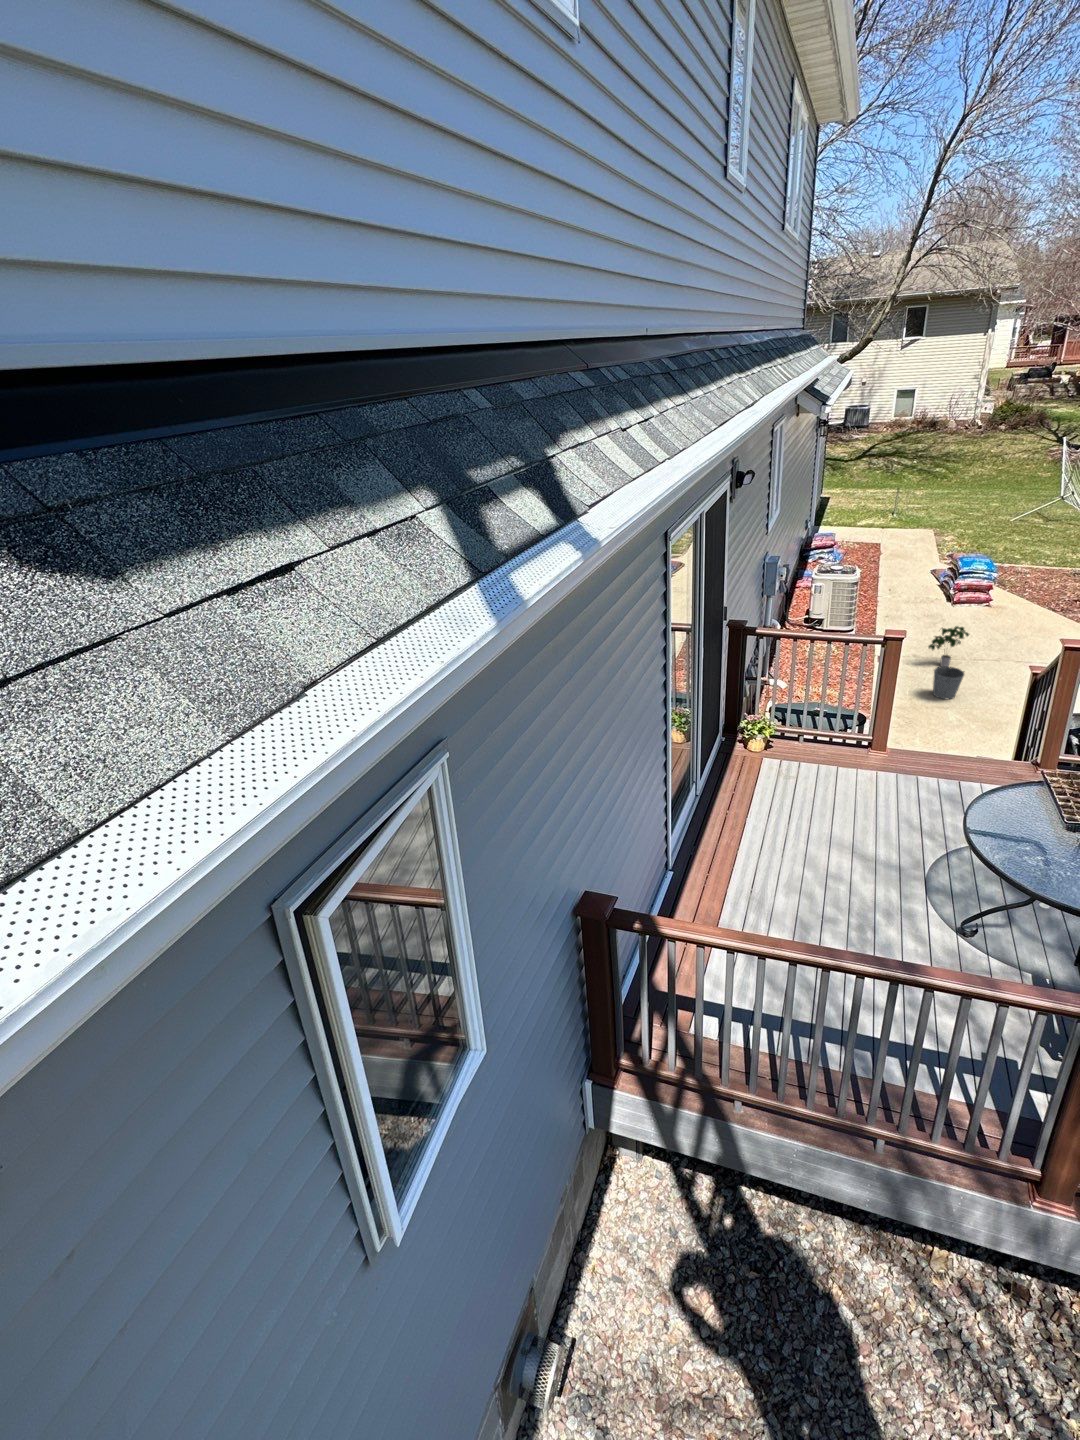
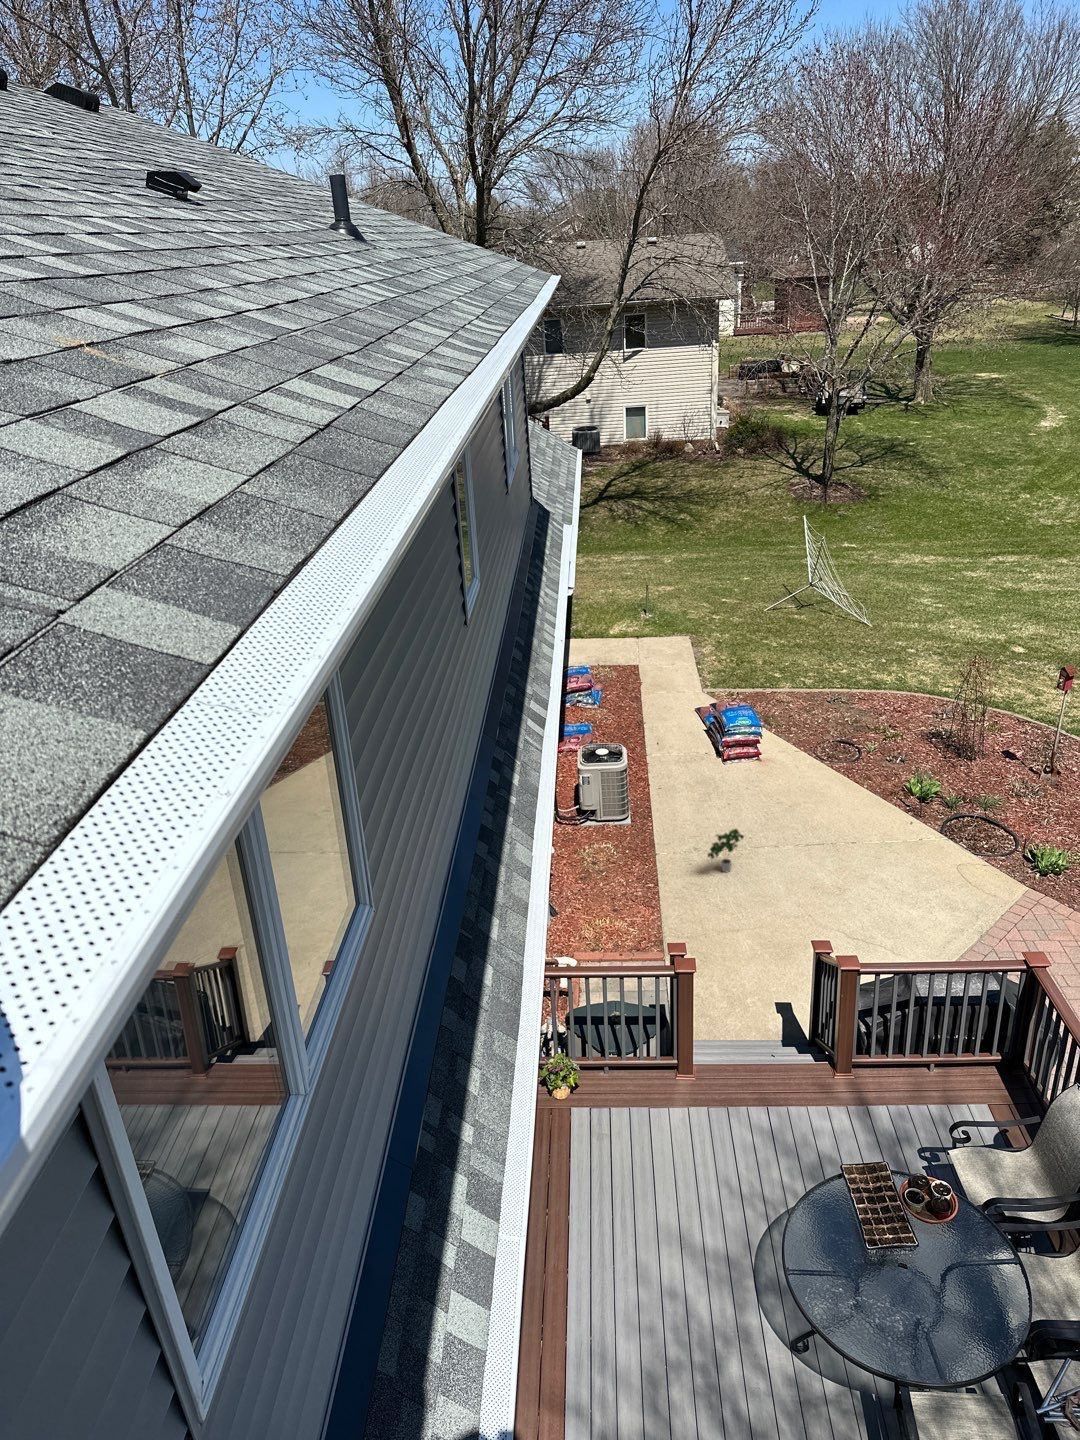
bucket: present [933,666,964,699] -> none [717,889,746,926]

